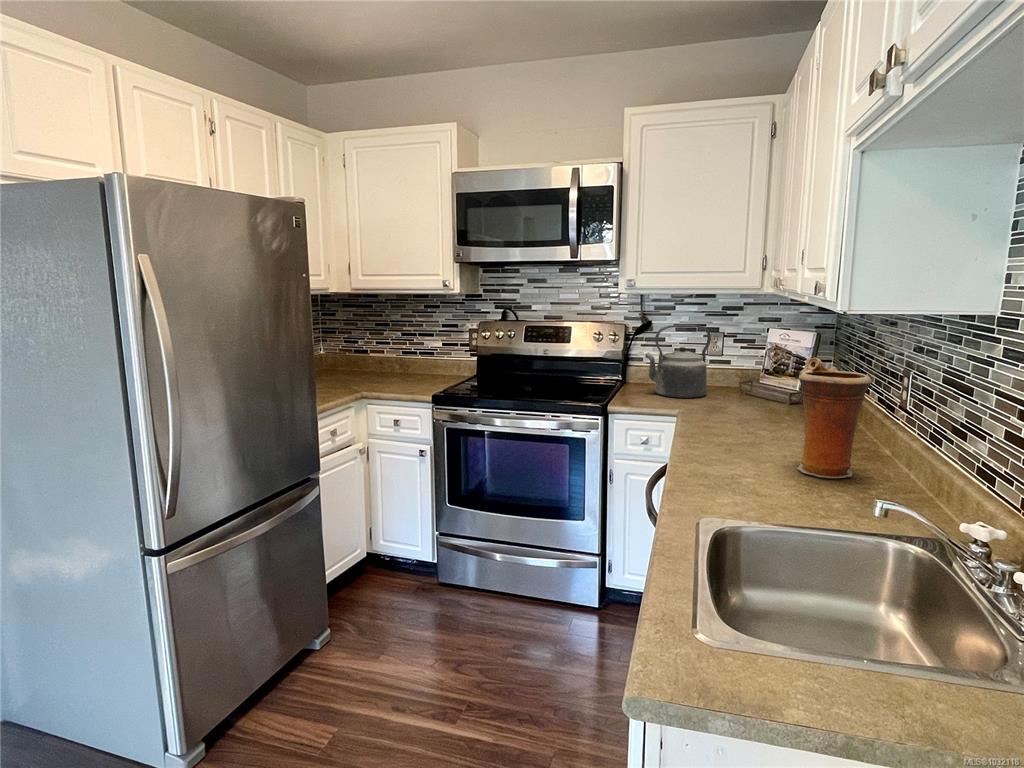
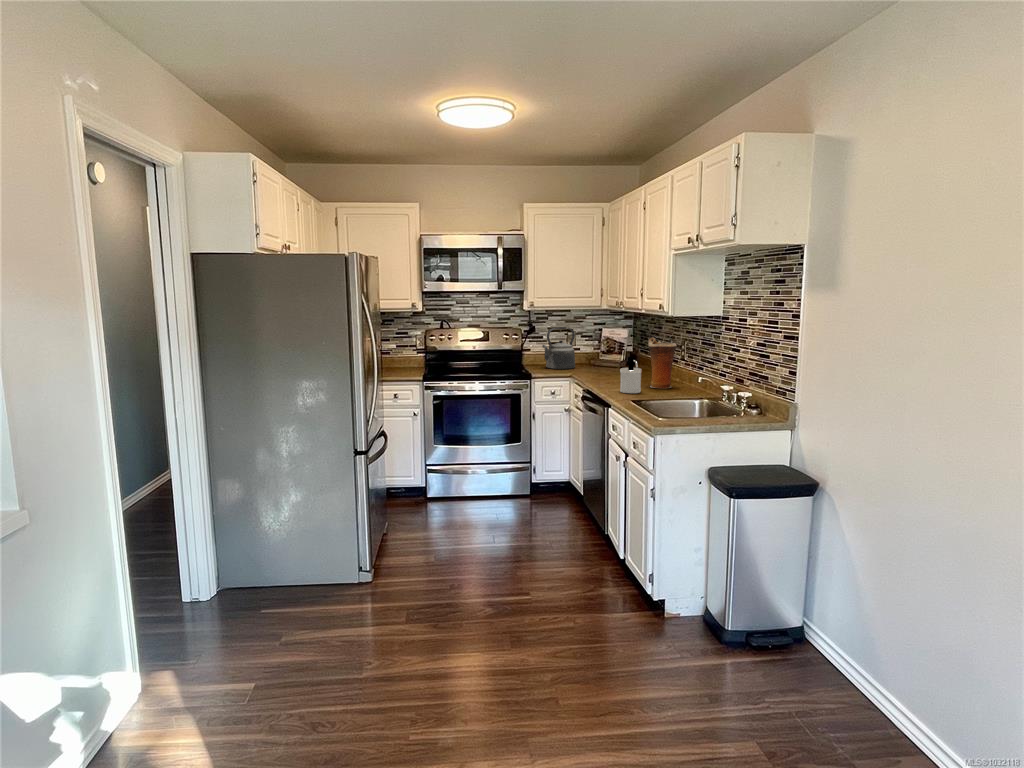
soap dispenser: none [711,401,764,486] -> present [620,357,642,393]

